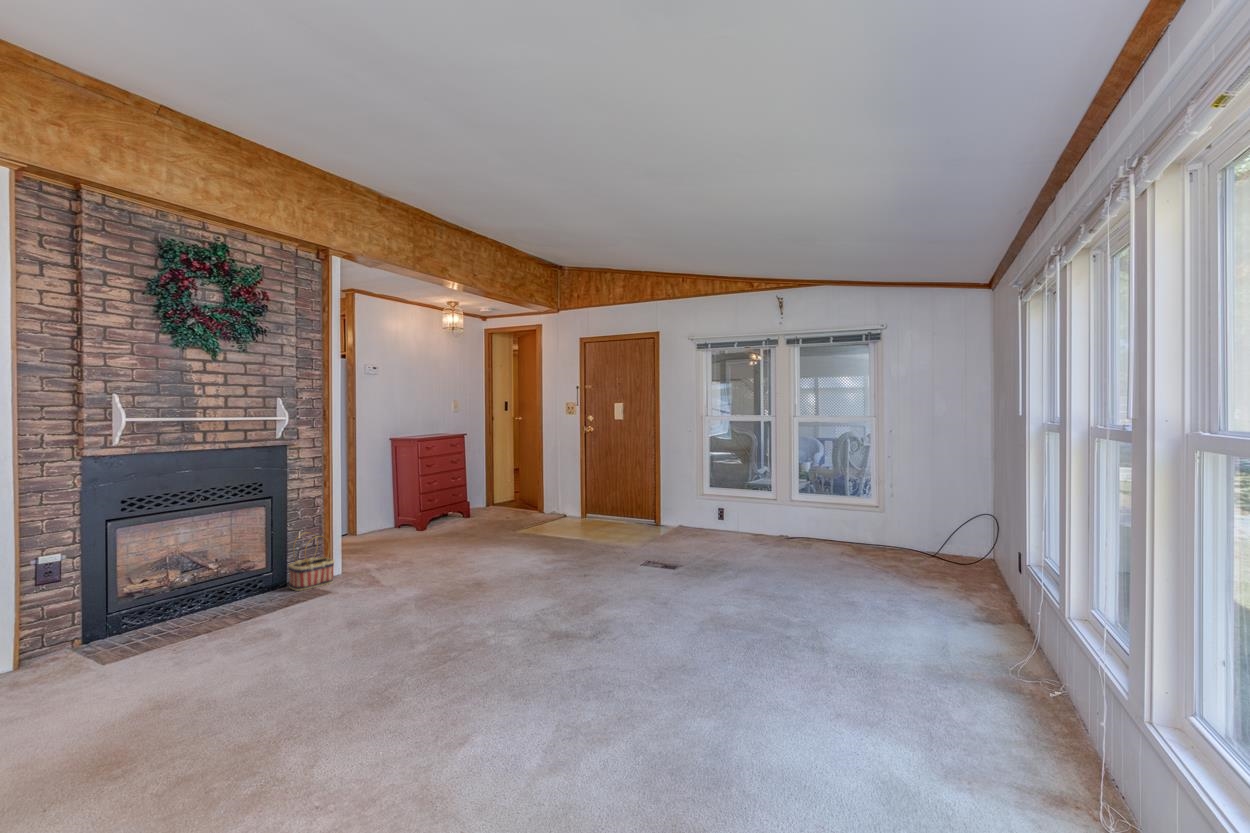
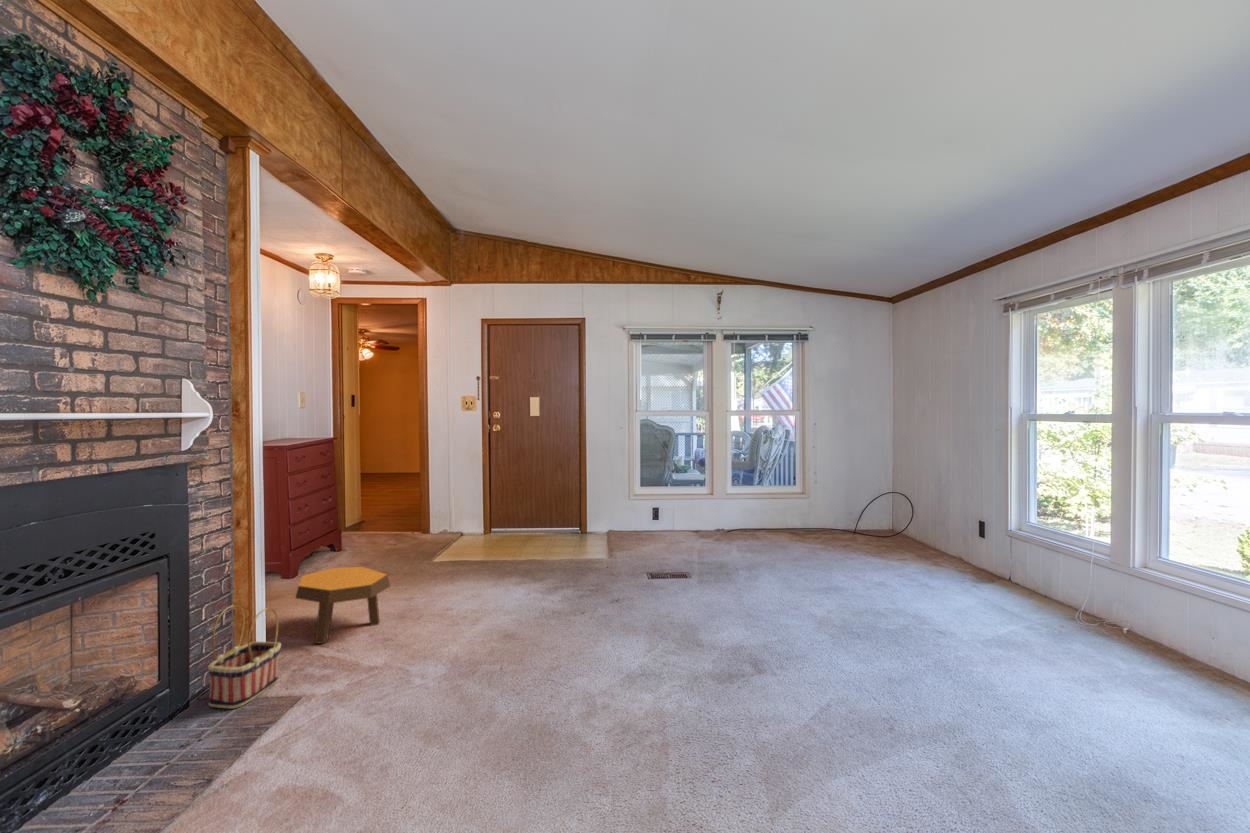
footstool: none [368,523,428,569] -> present [296,567,390,644]

